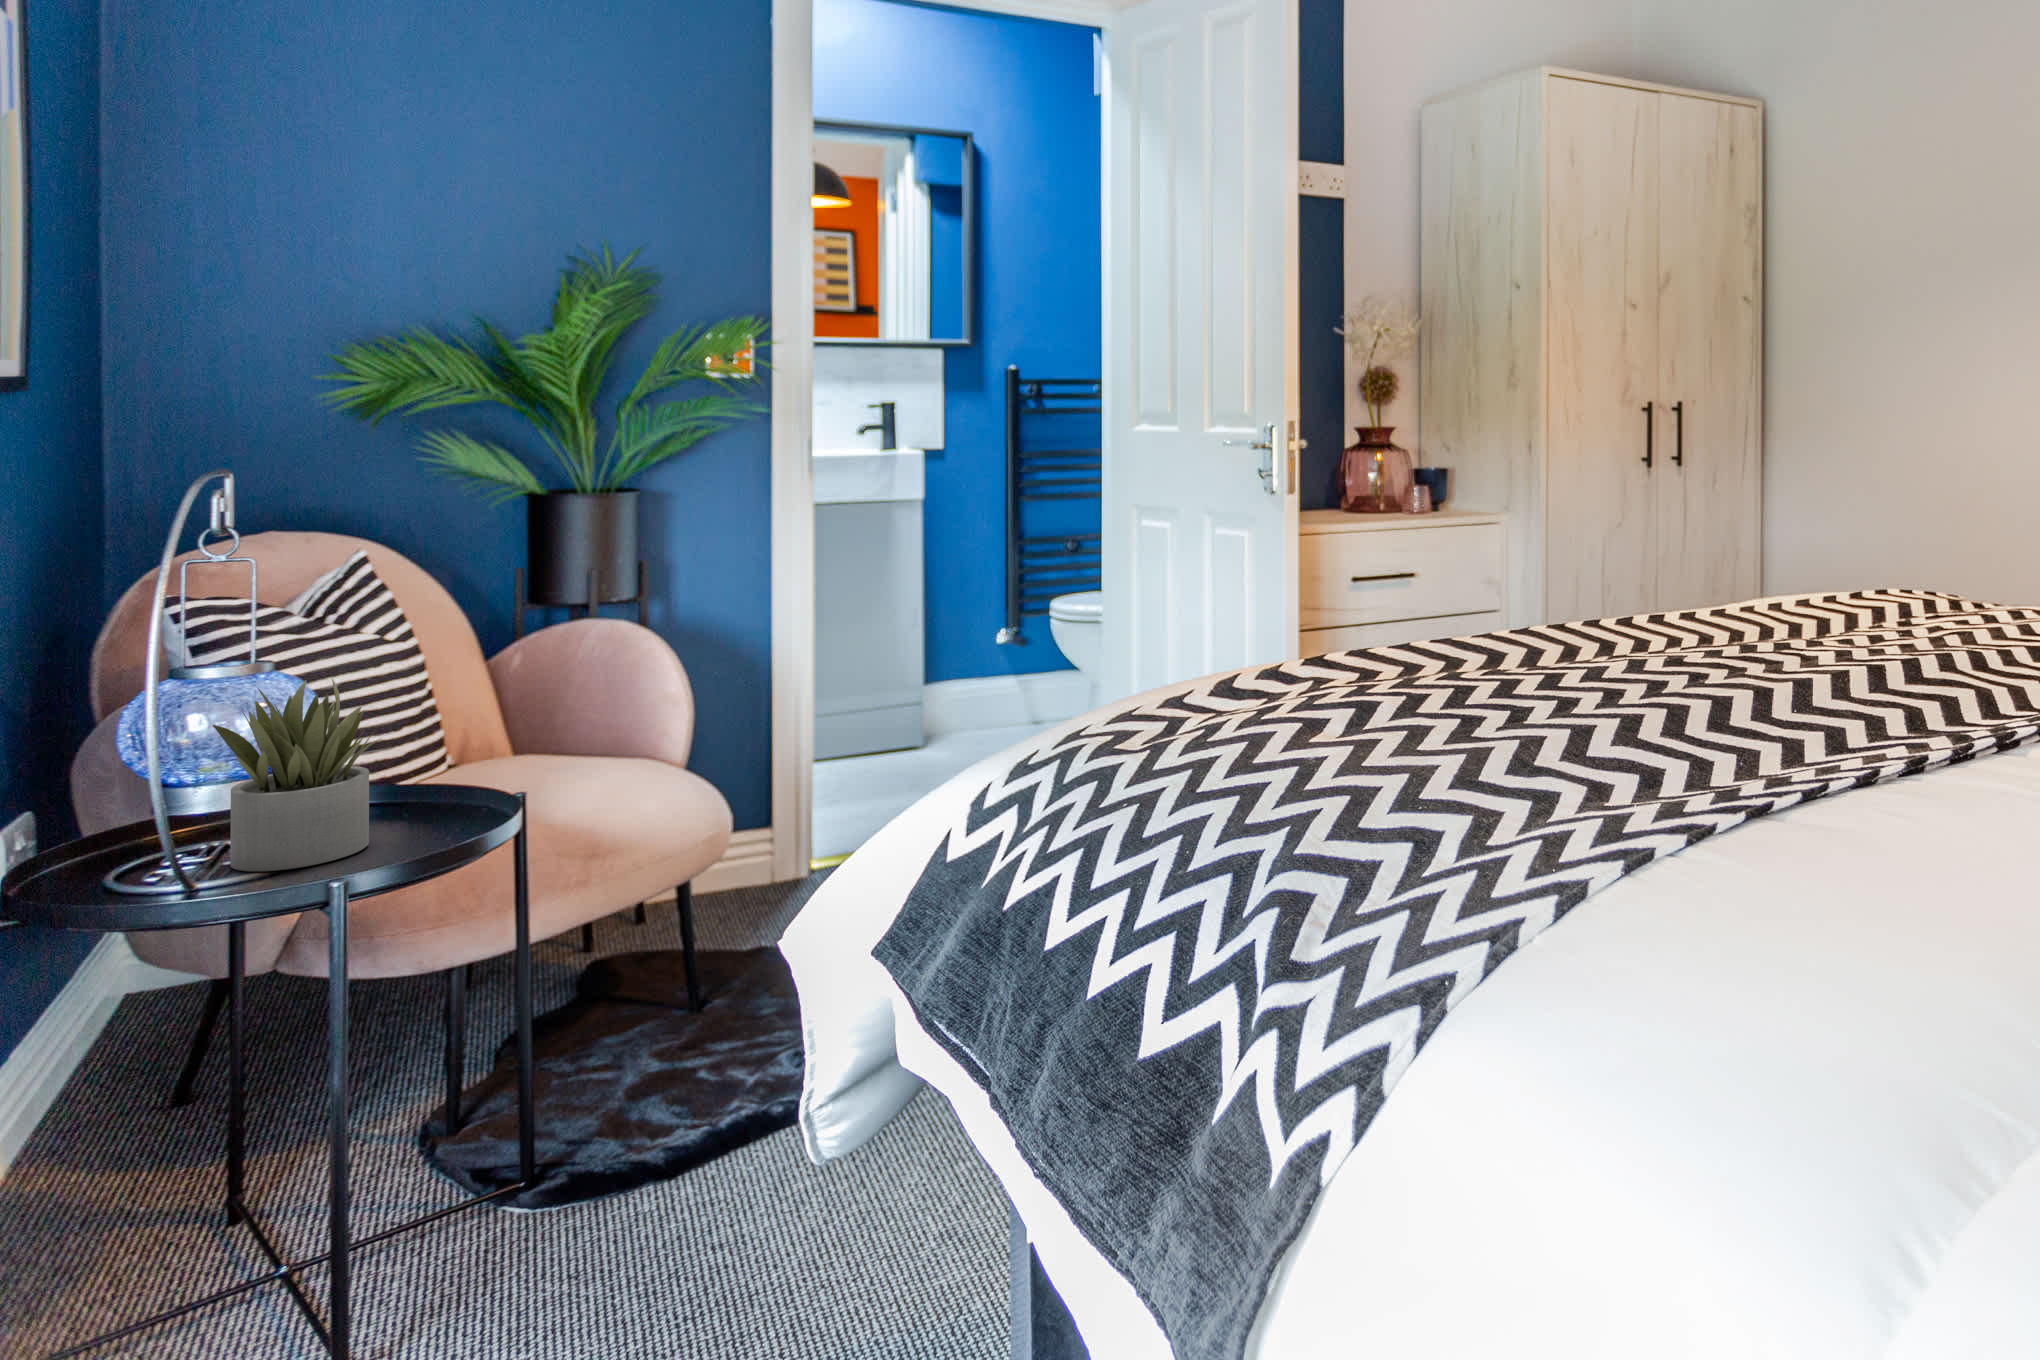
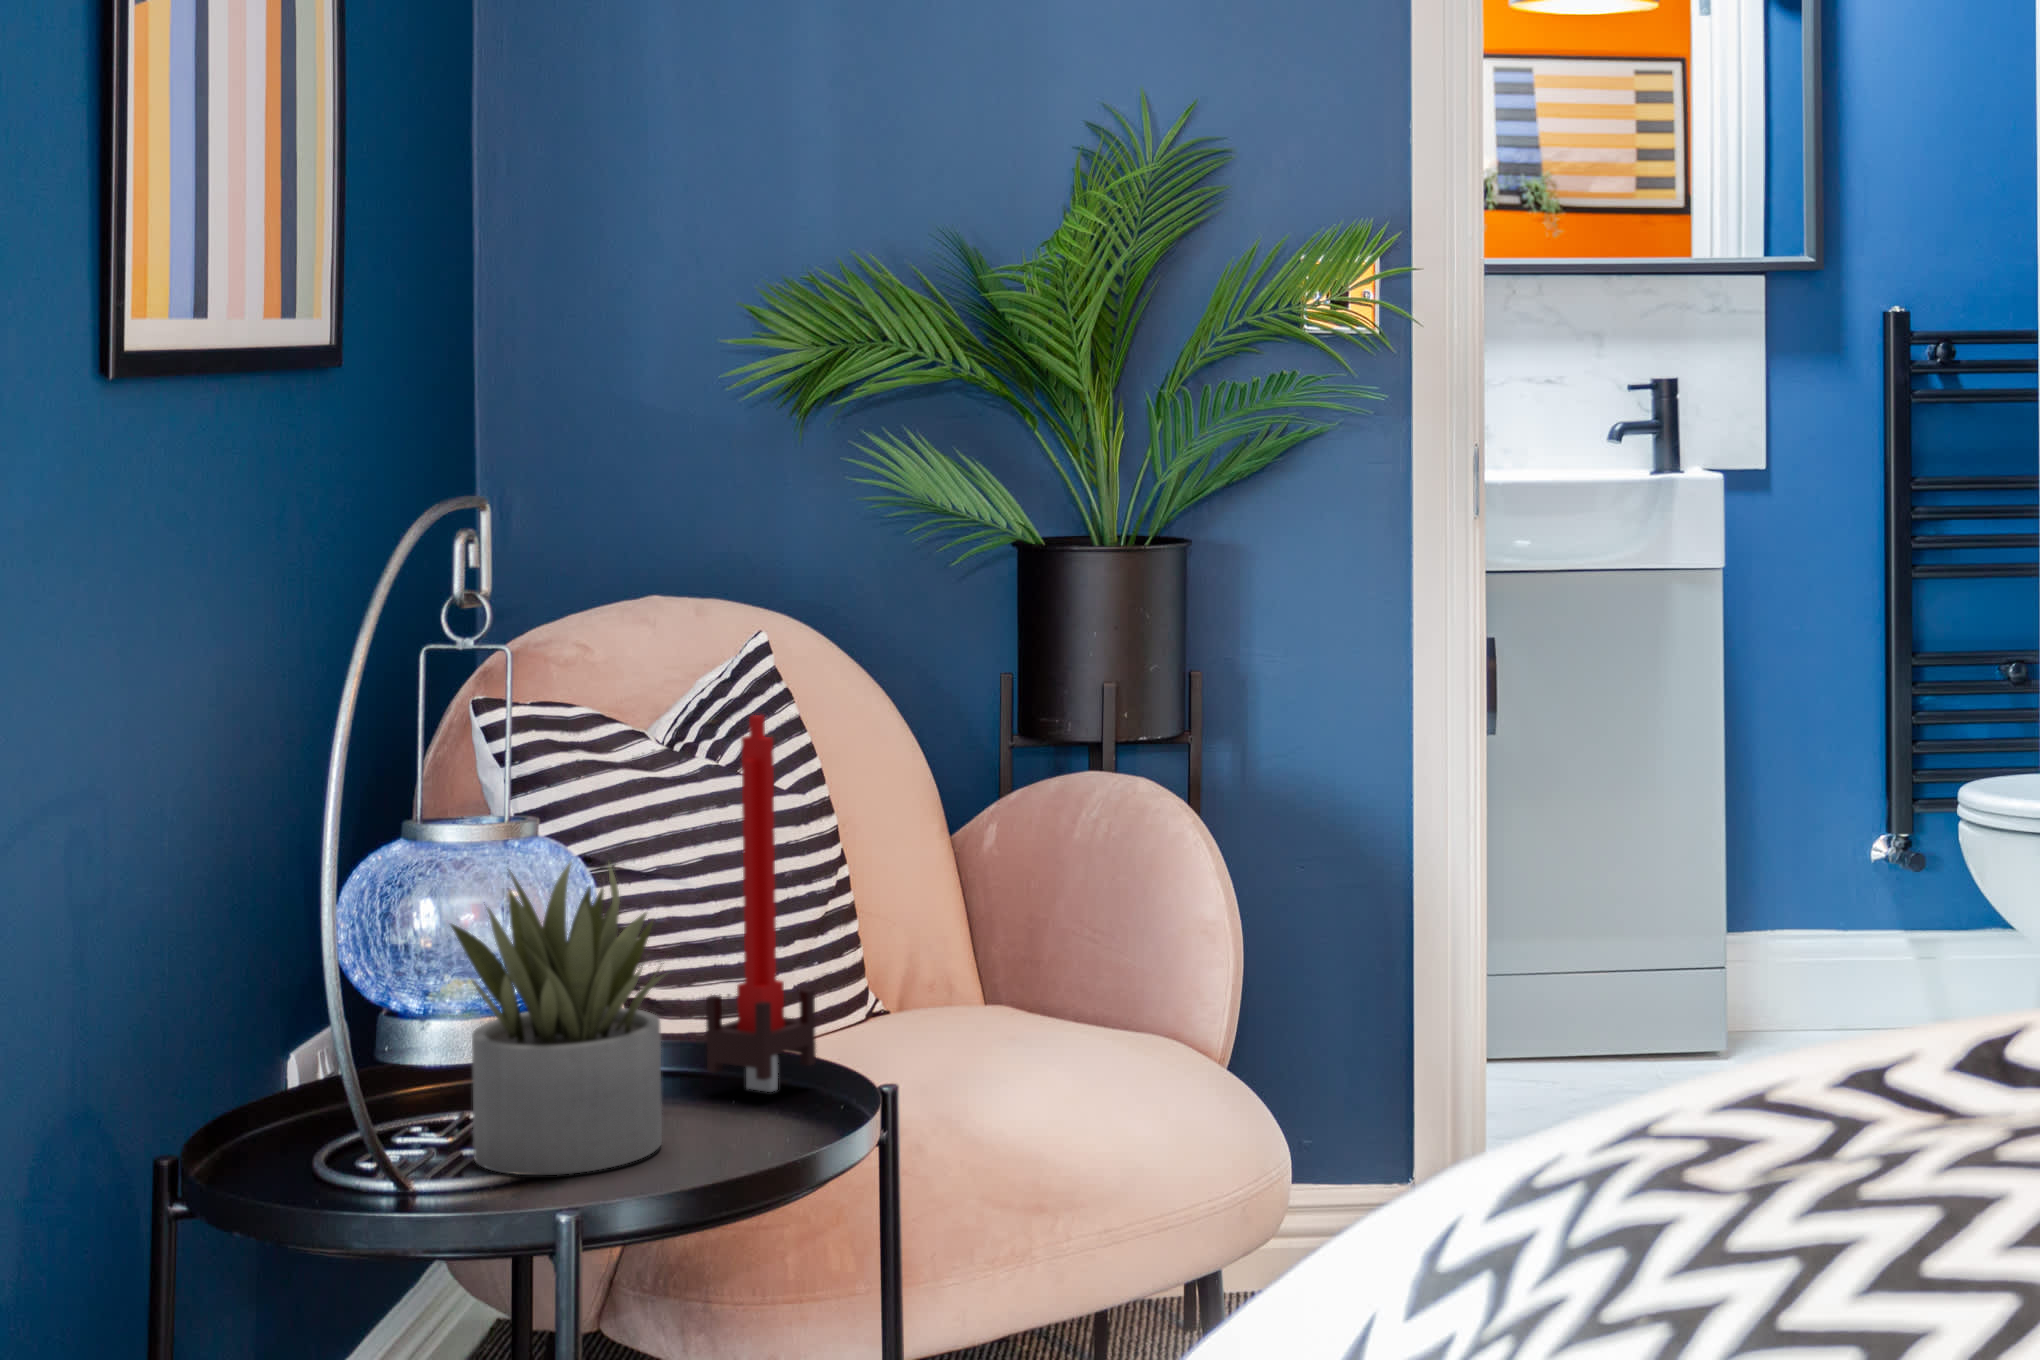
candle: none [385,590,461,808] -> present [706,715,816,1092]

